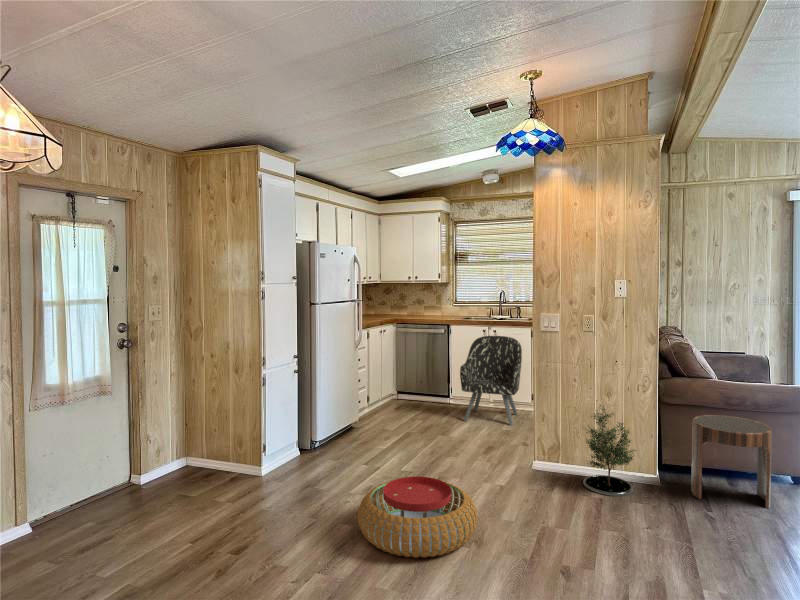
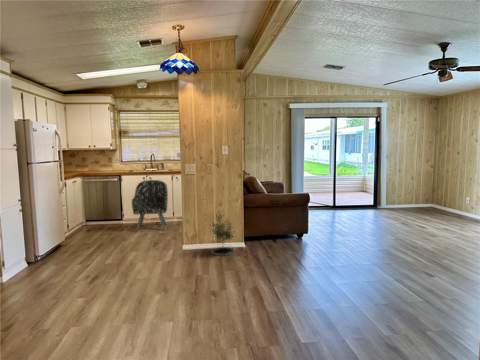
side table: present [691,415,772,508] -> none [259,210,290,250]
pouf: present [358,477,477,558] -> none [87,264,164,312]

